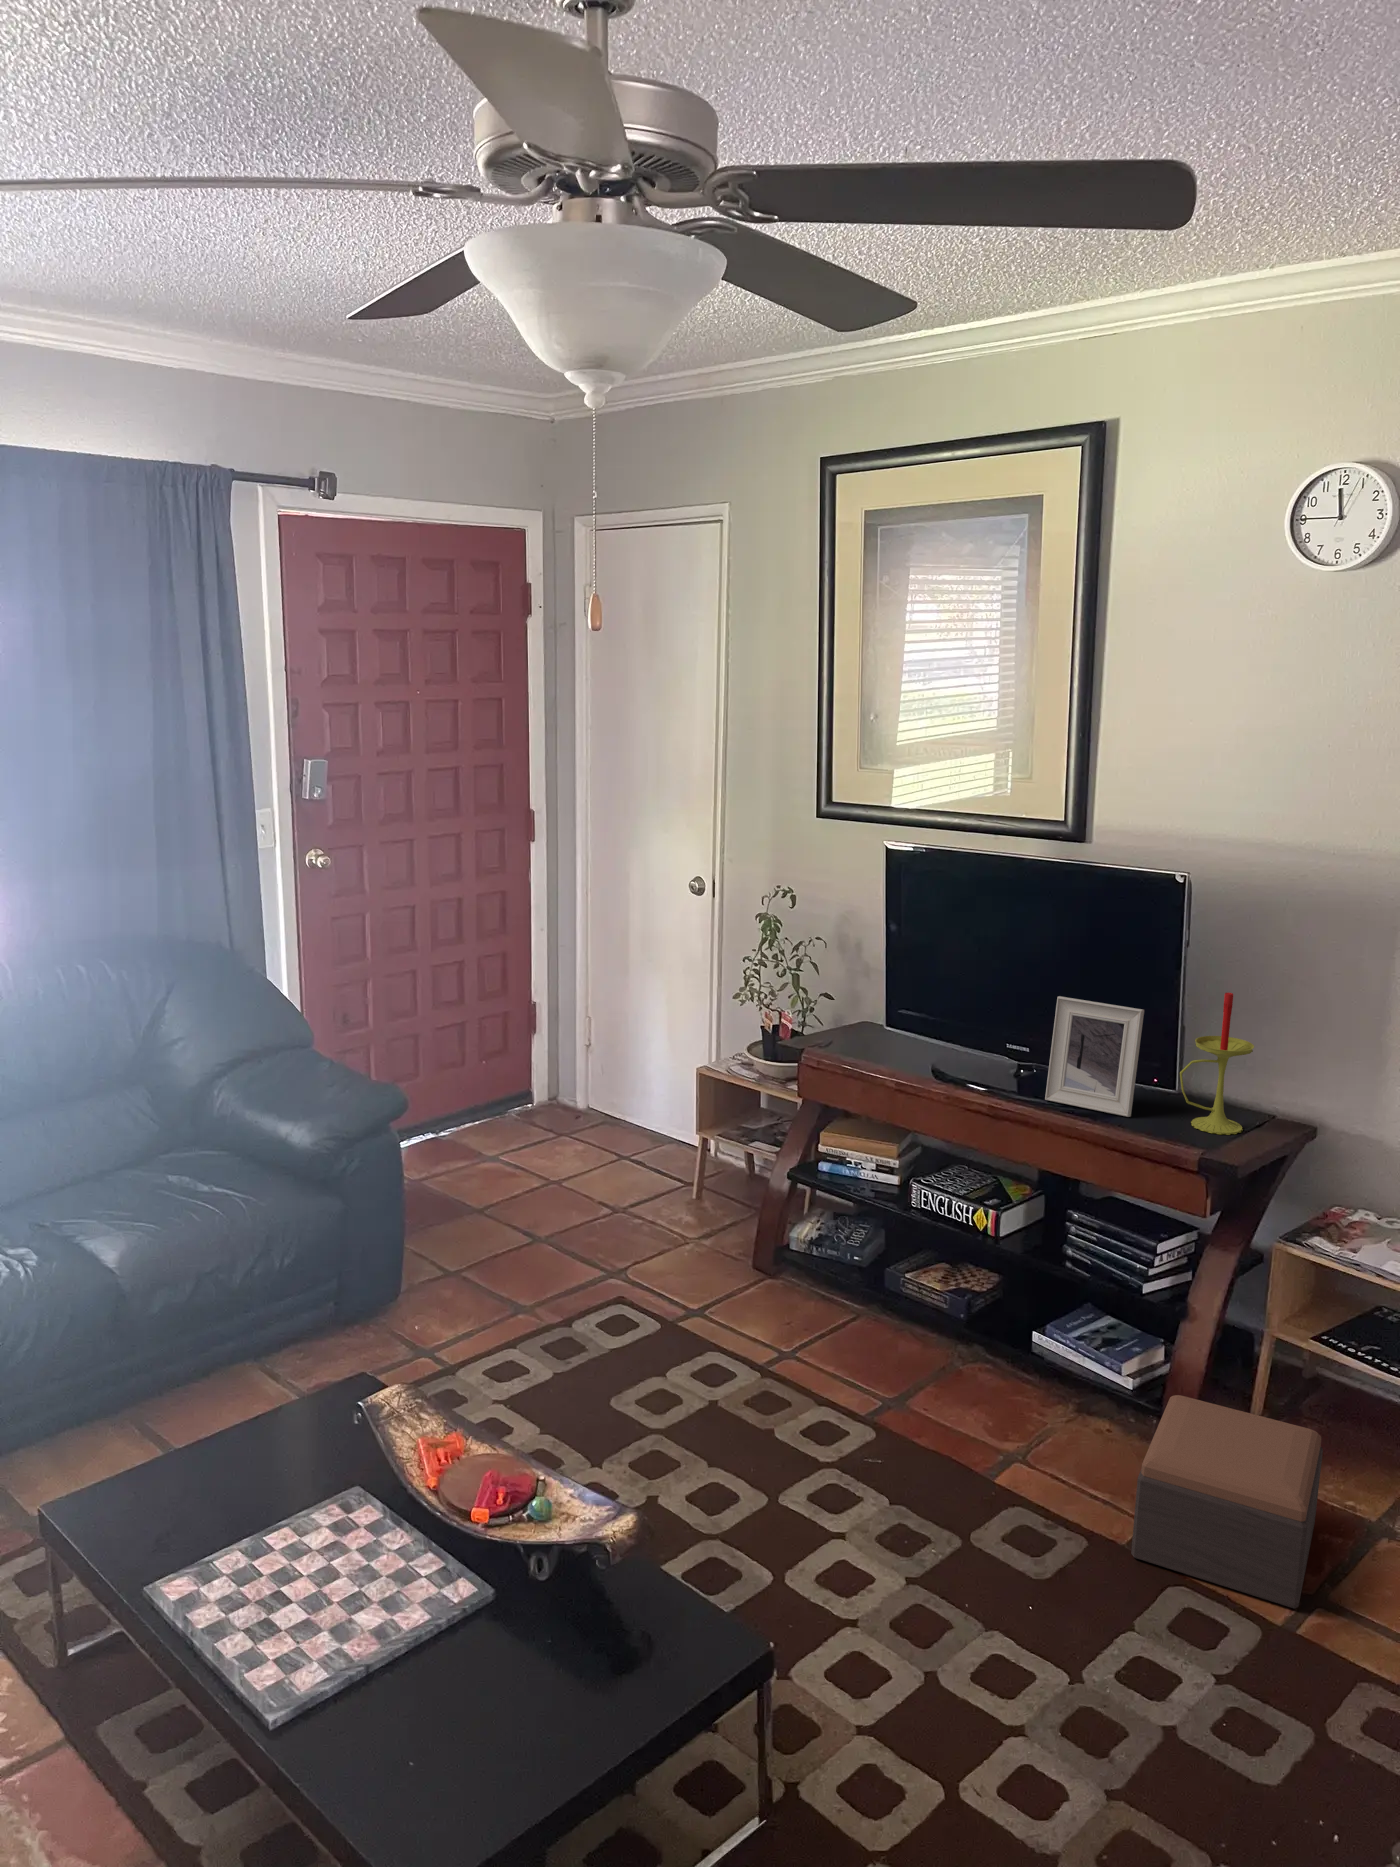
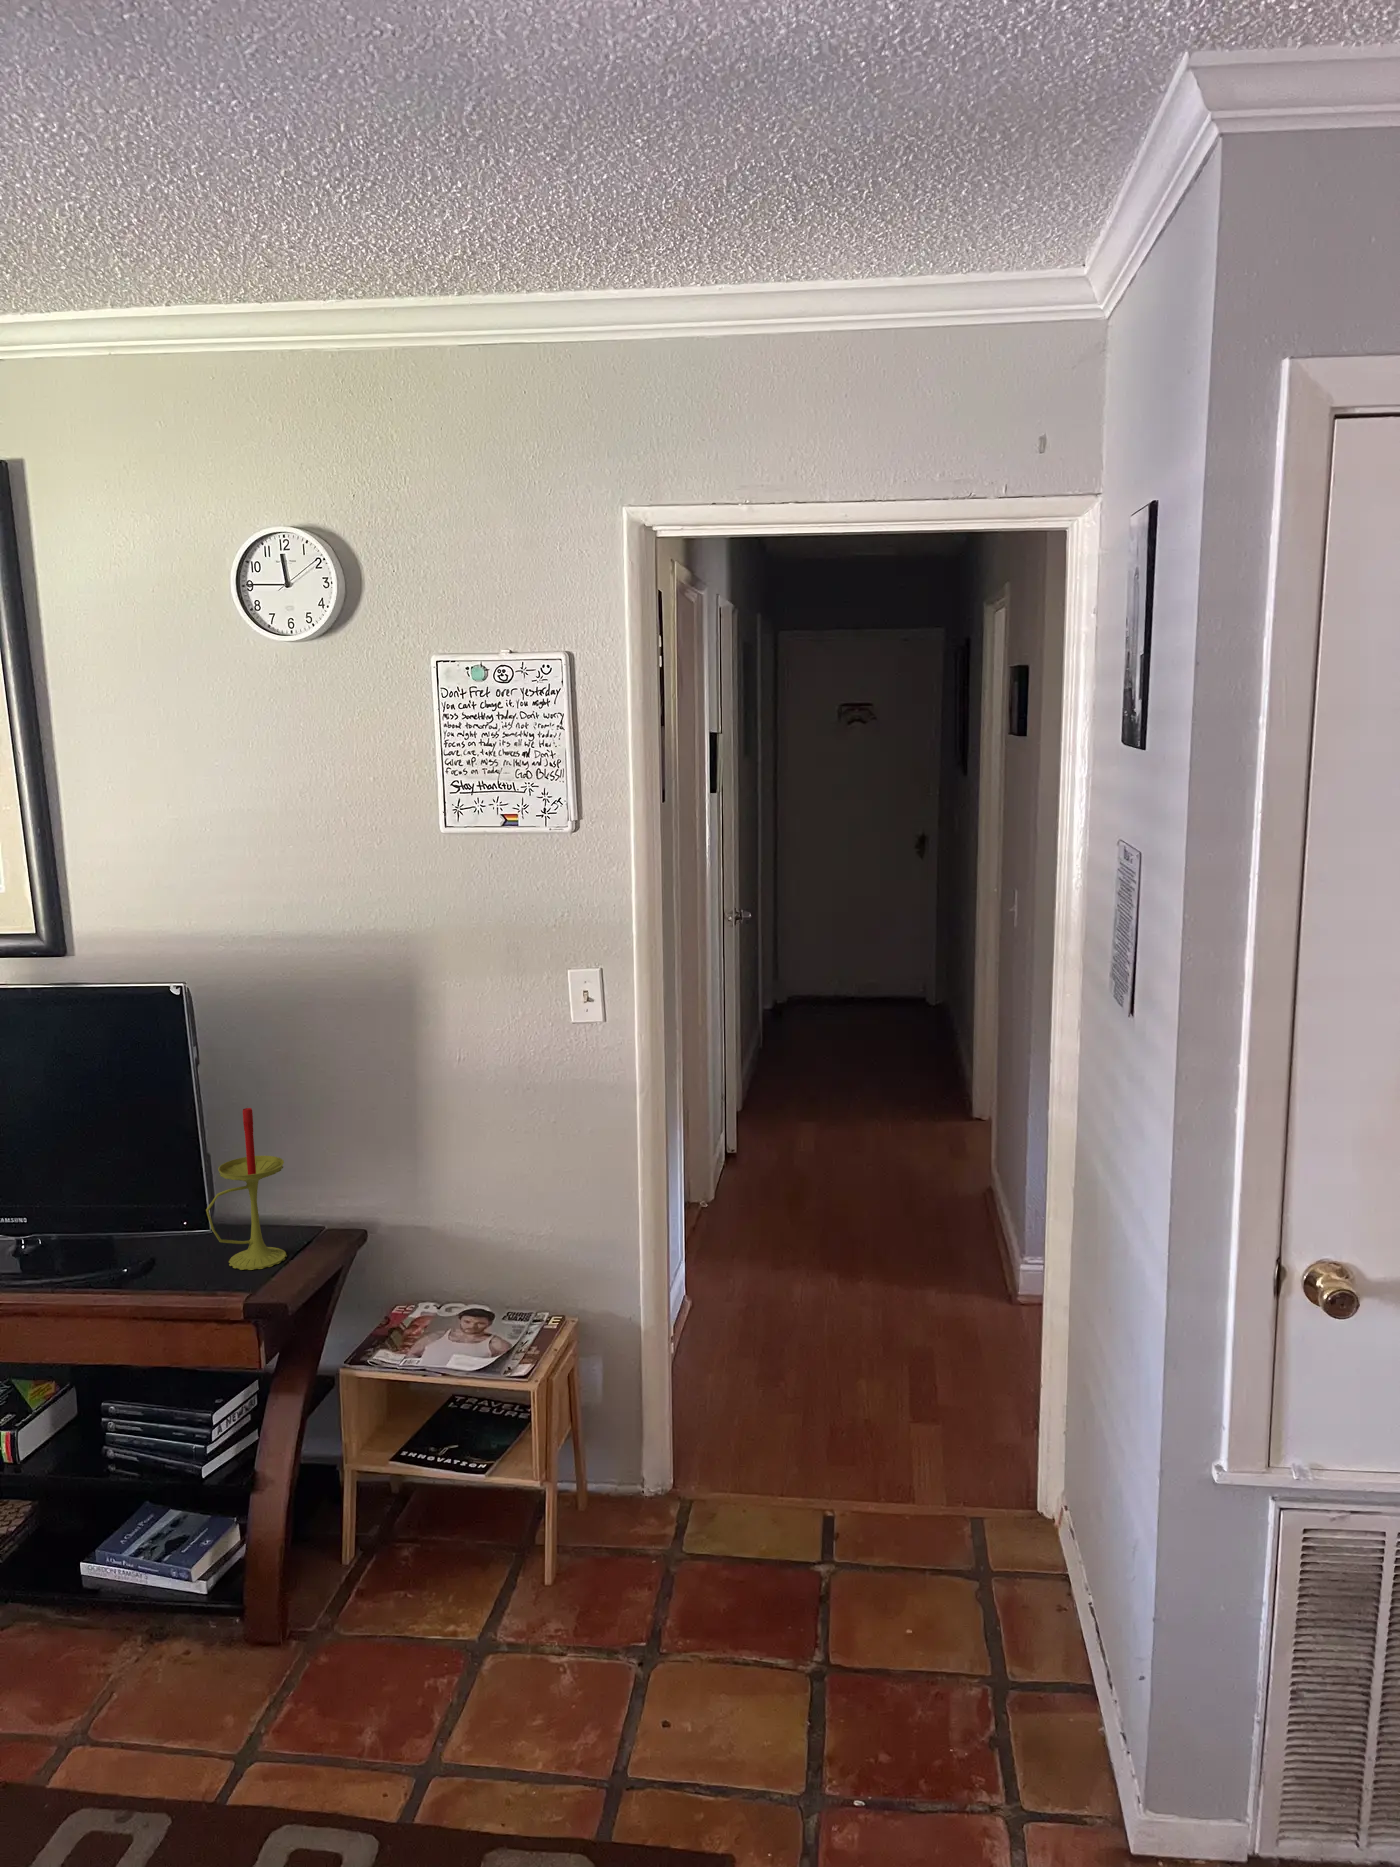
picture frame: present [1045,996,1144,1117] -> none [47,1146,158,1278]
footstool: present [1131,1395,1323,1609] -> none [215,1574,422,1822]

